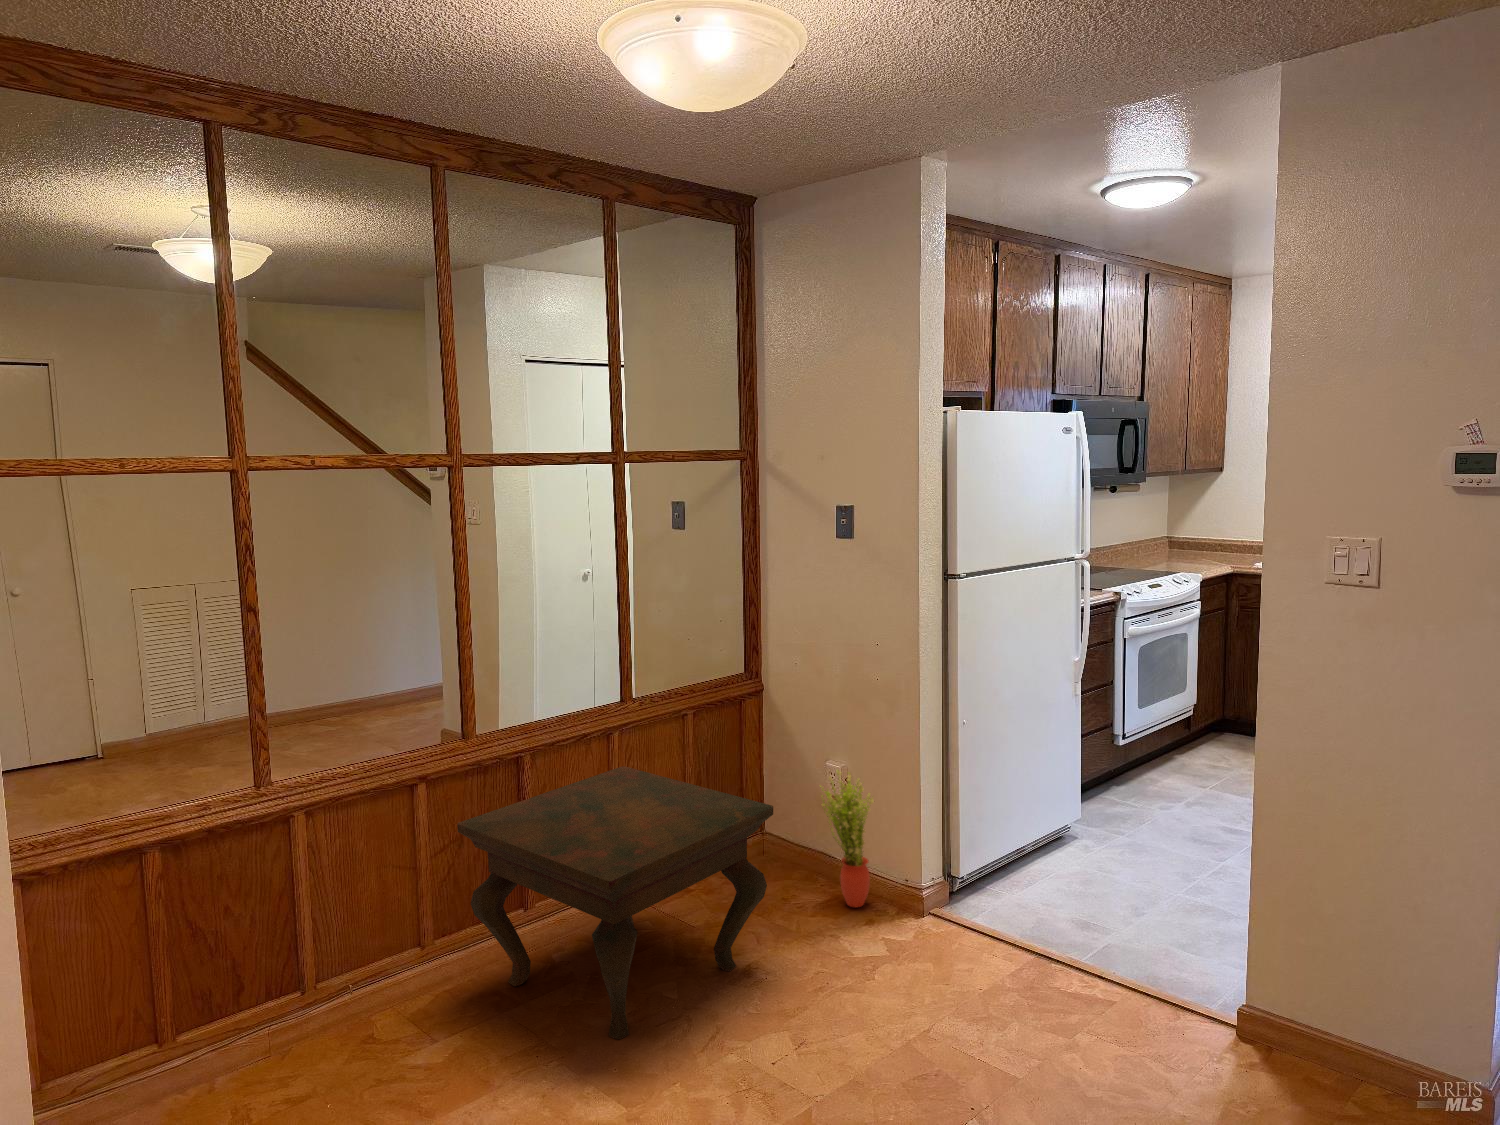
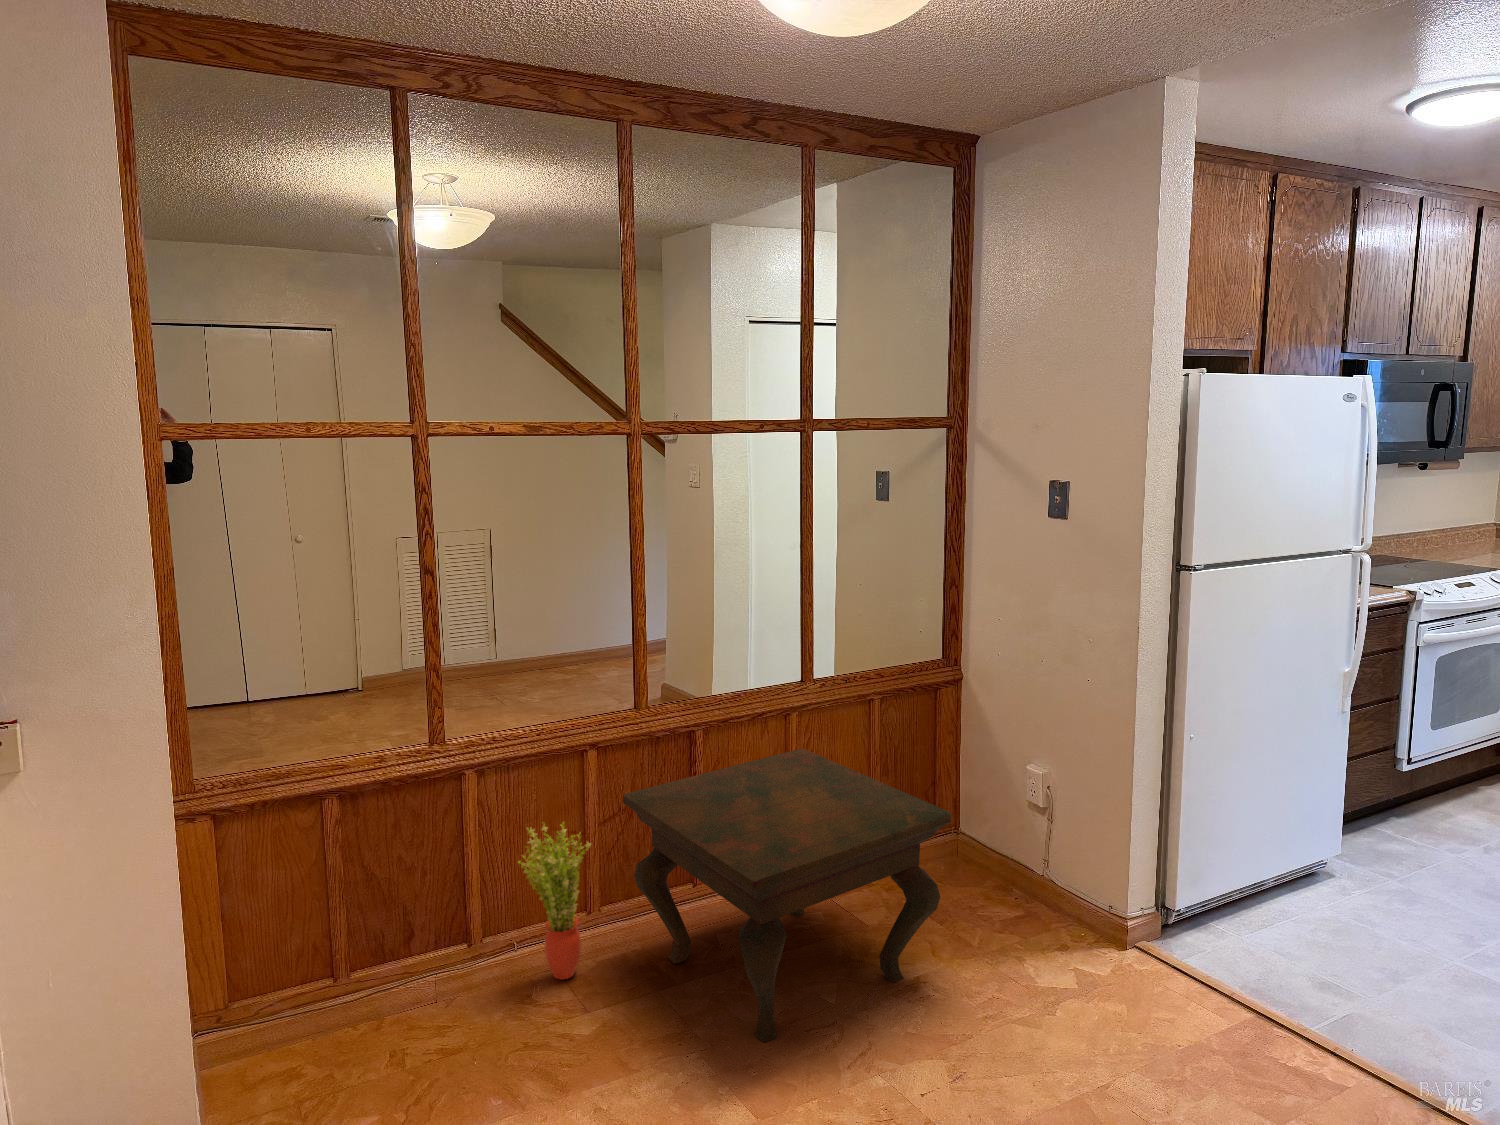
potted plant: present [822,770,874,907] -> present [519,823,591,980]

